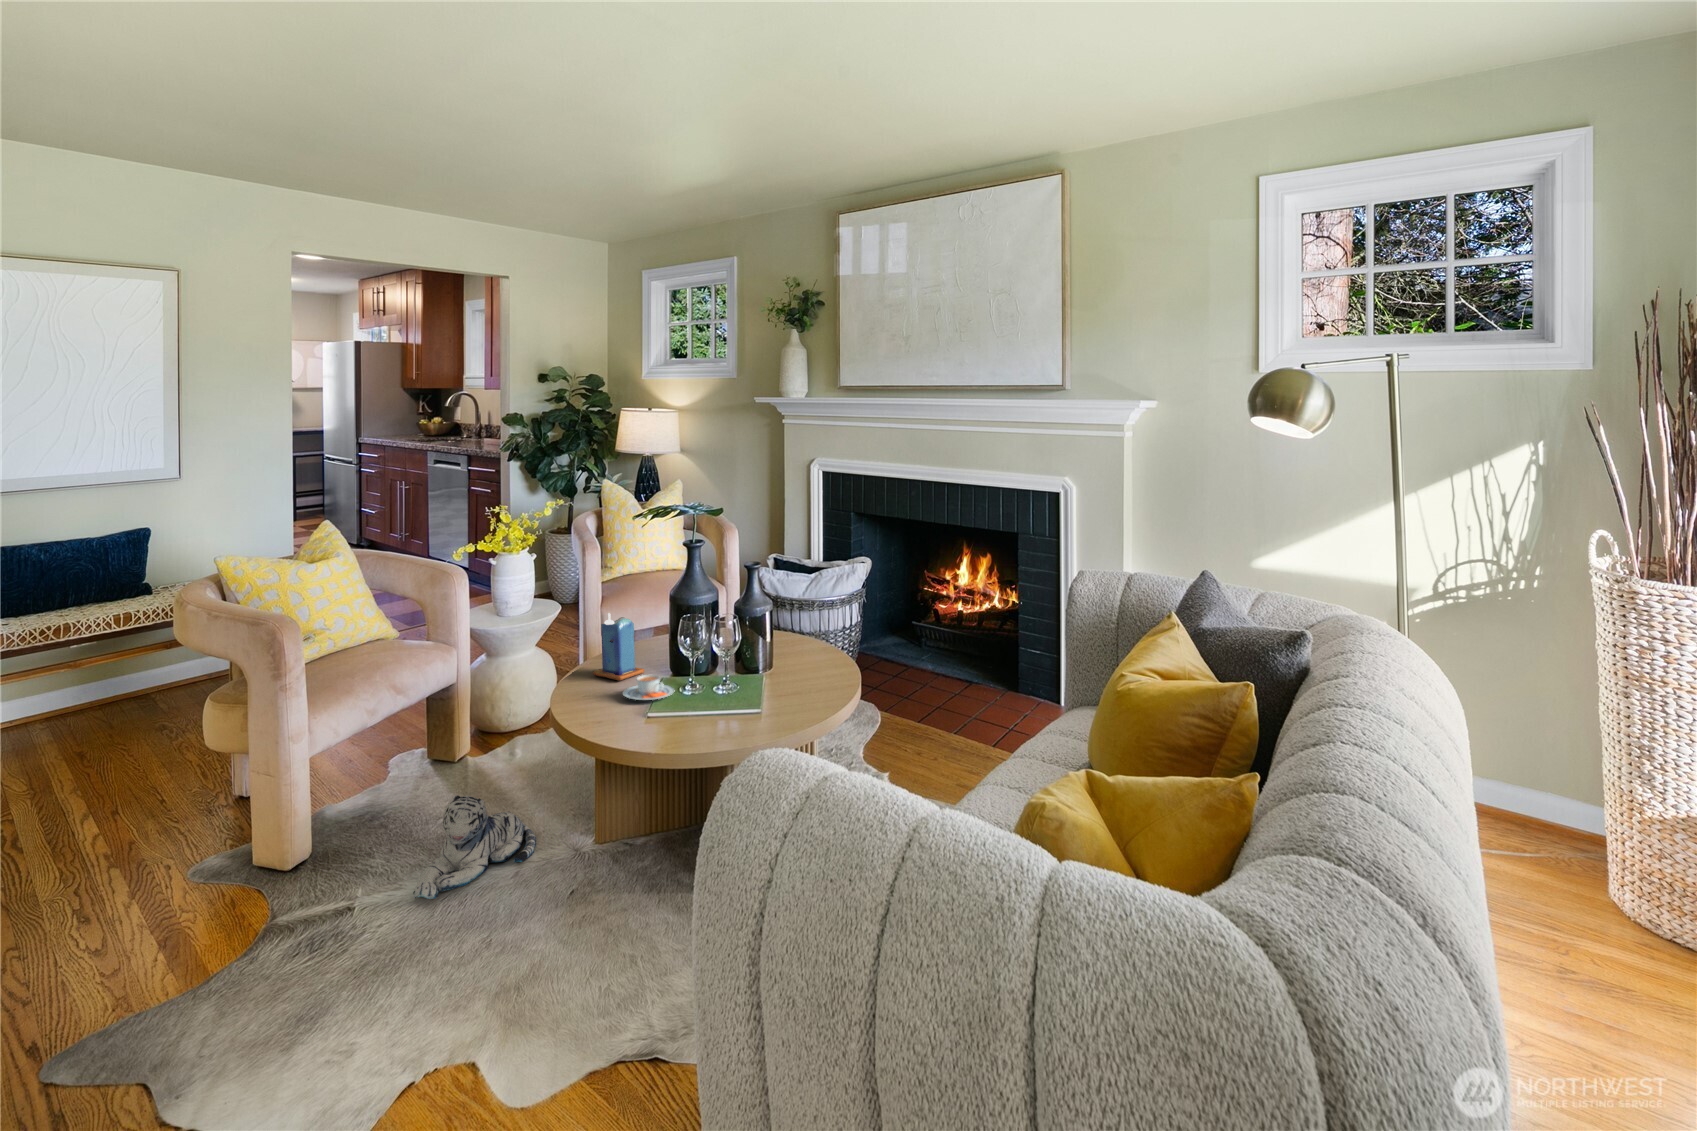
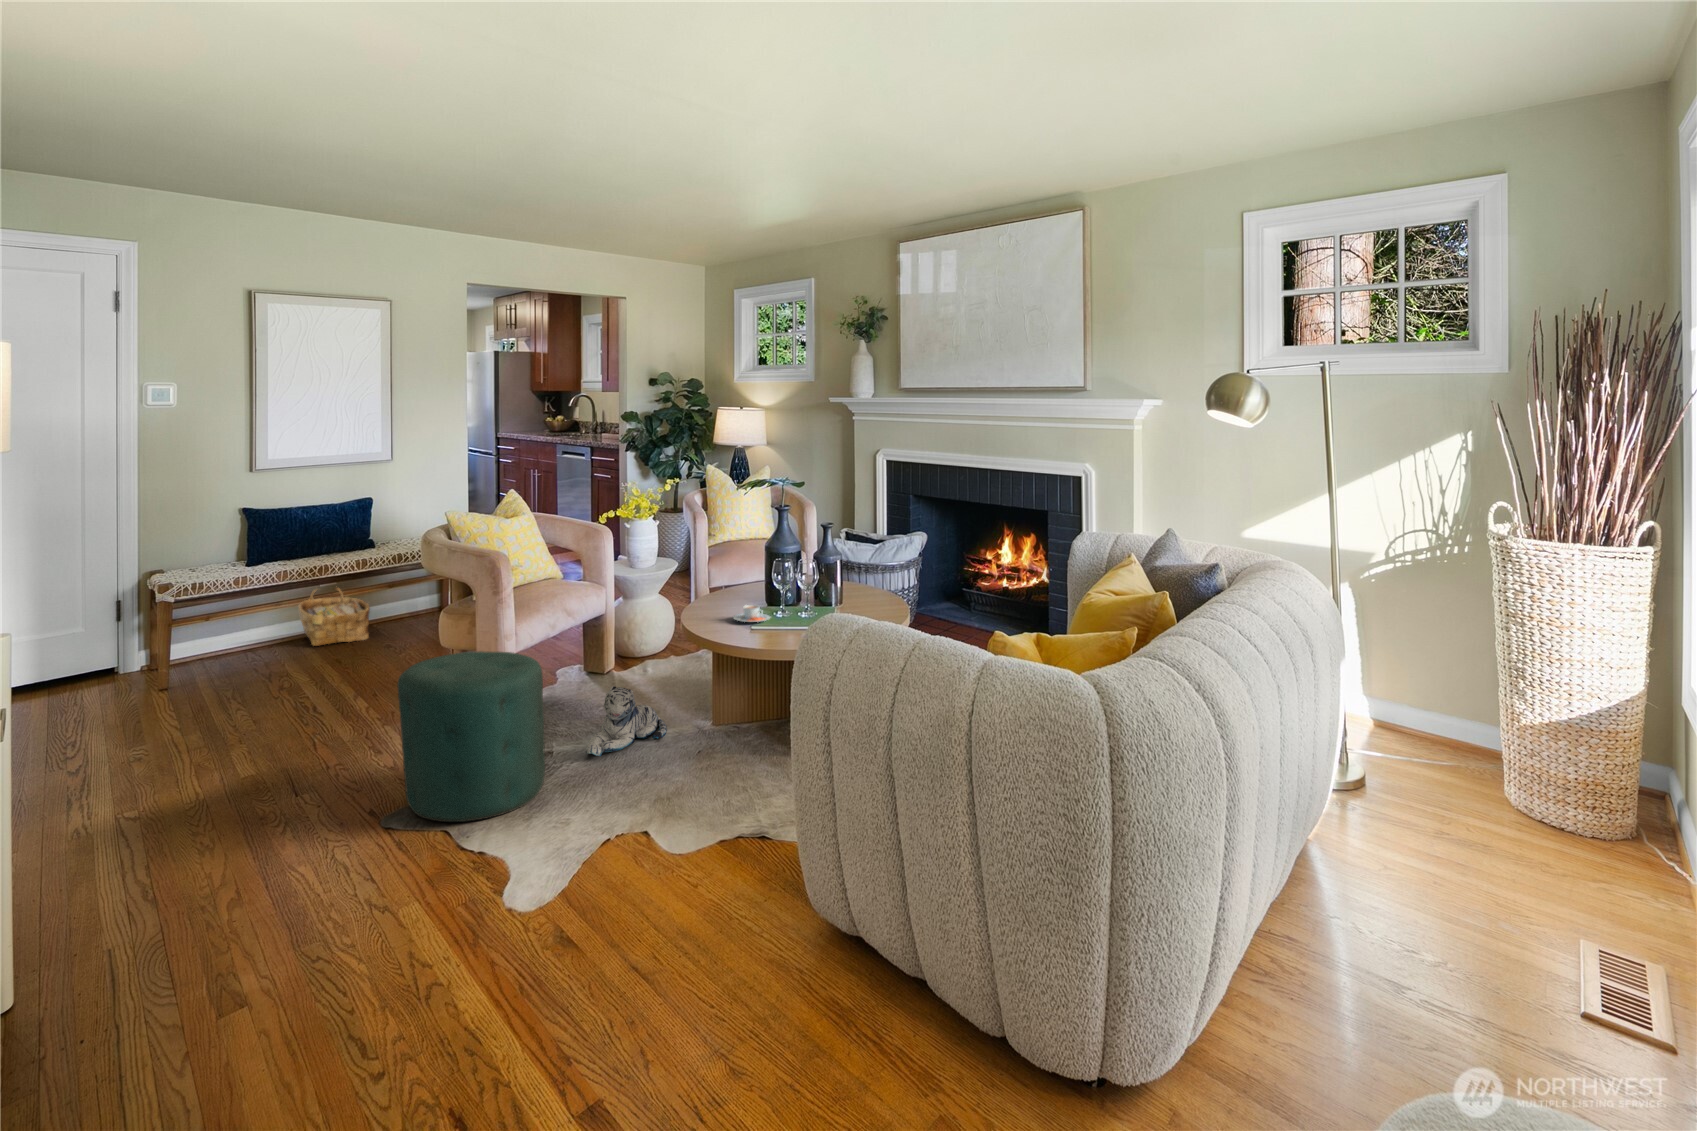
candle: present [593,613,644,681] -> none [709,560,747,611]
woven basket: none [58,639,161,722] -> present [298,588,370,646]
ottoman: none [91,765,344,1043] -> present [397,651,545,822]

